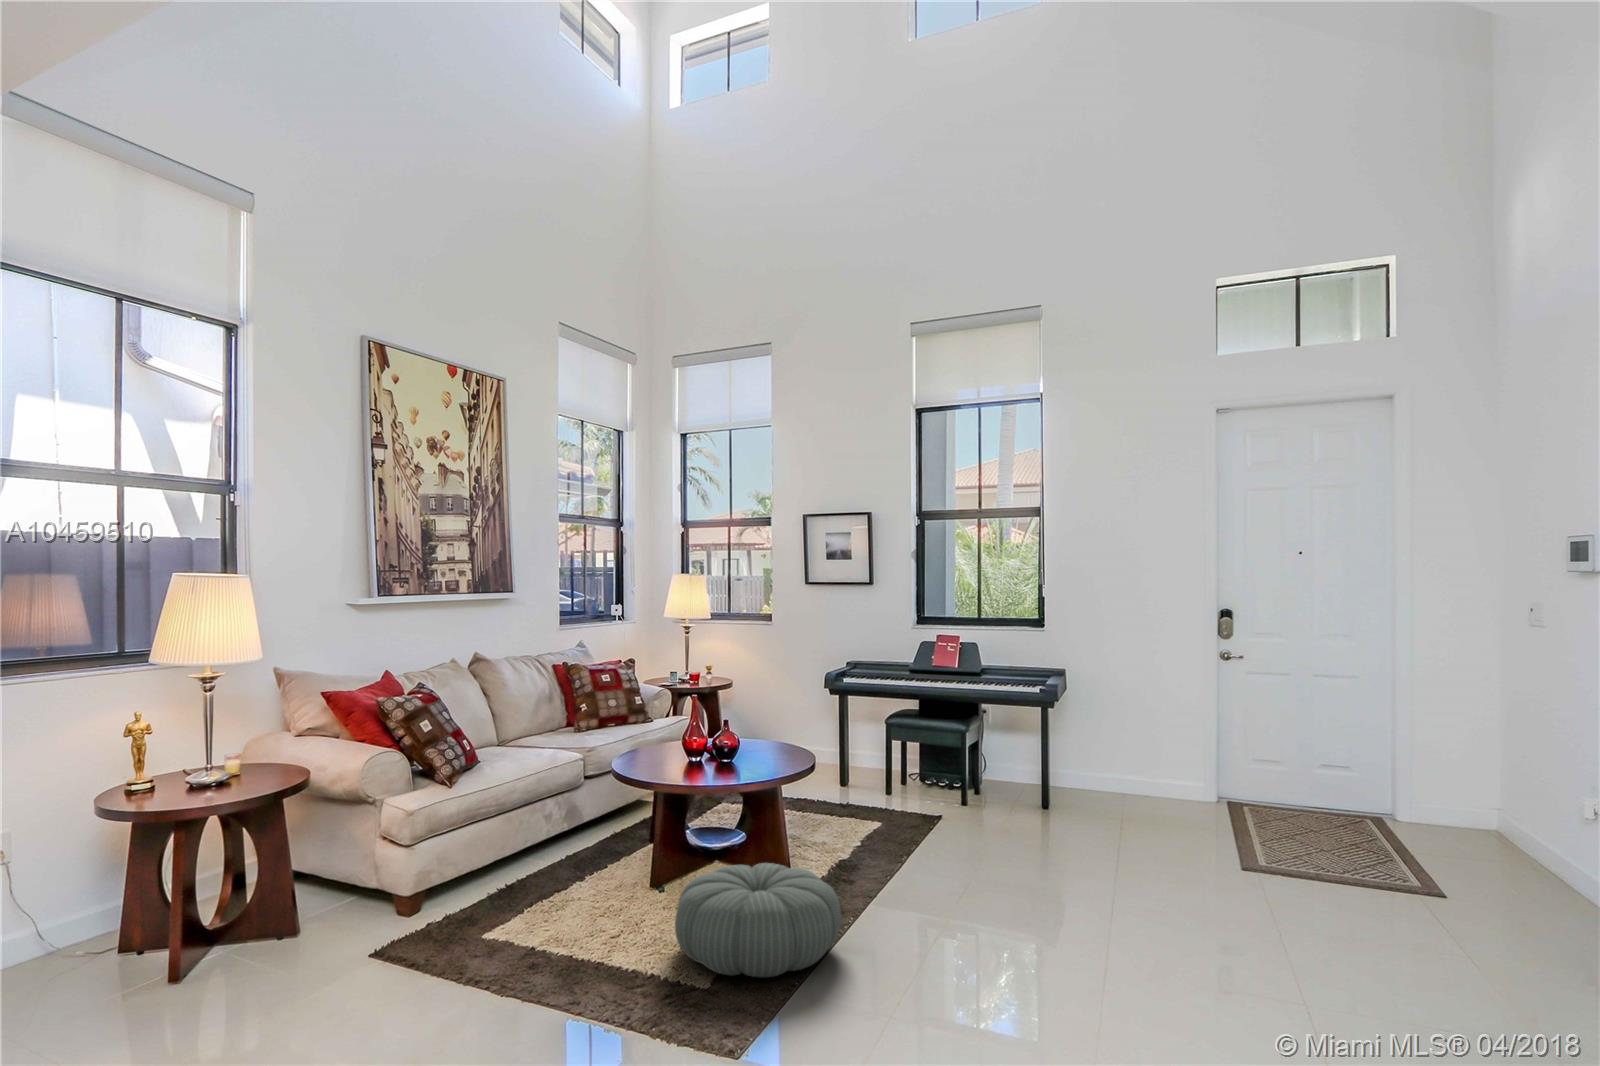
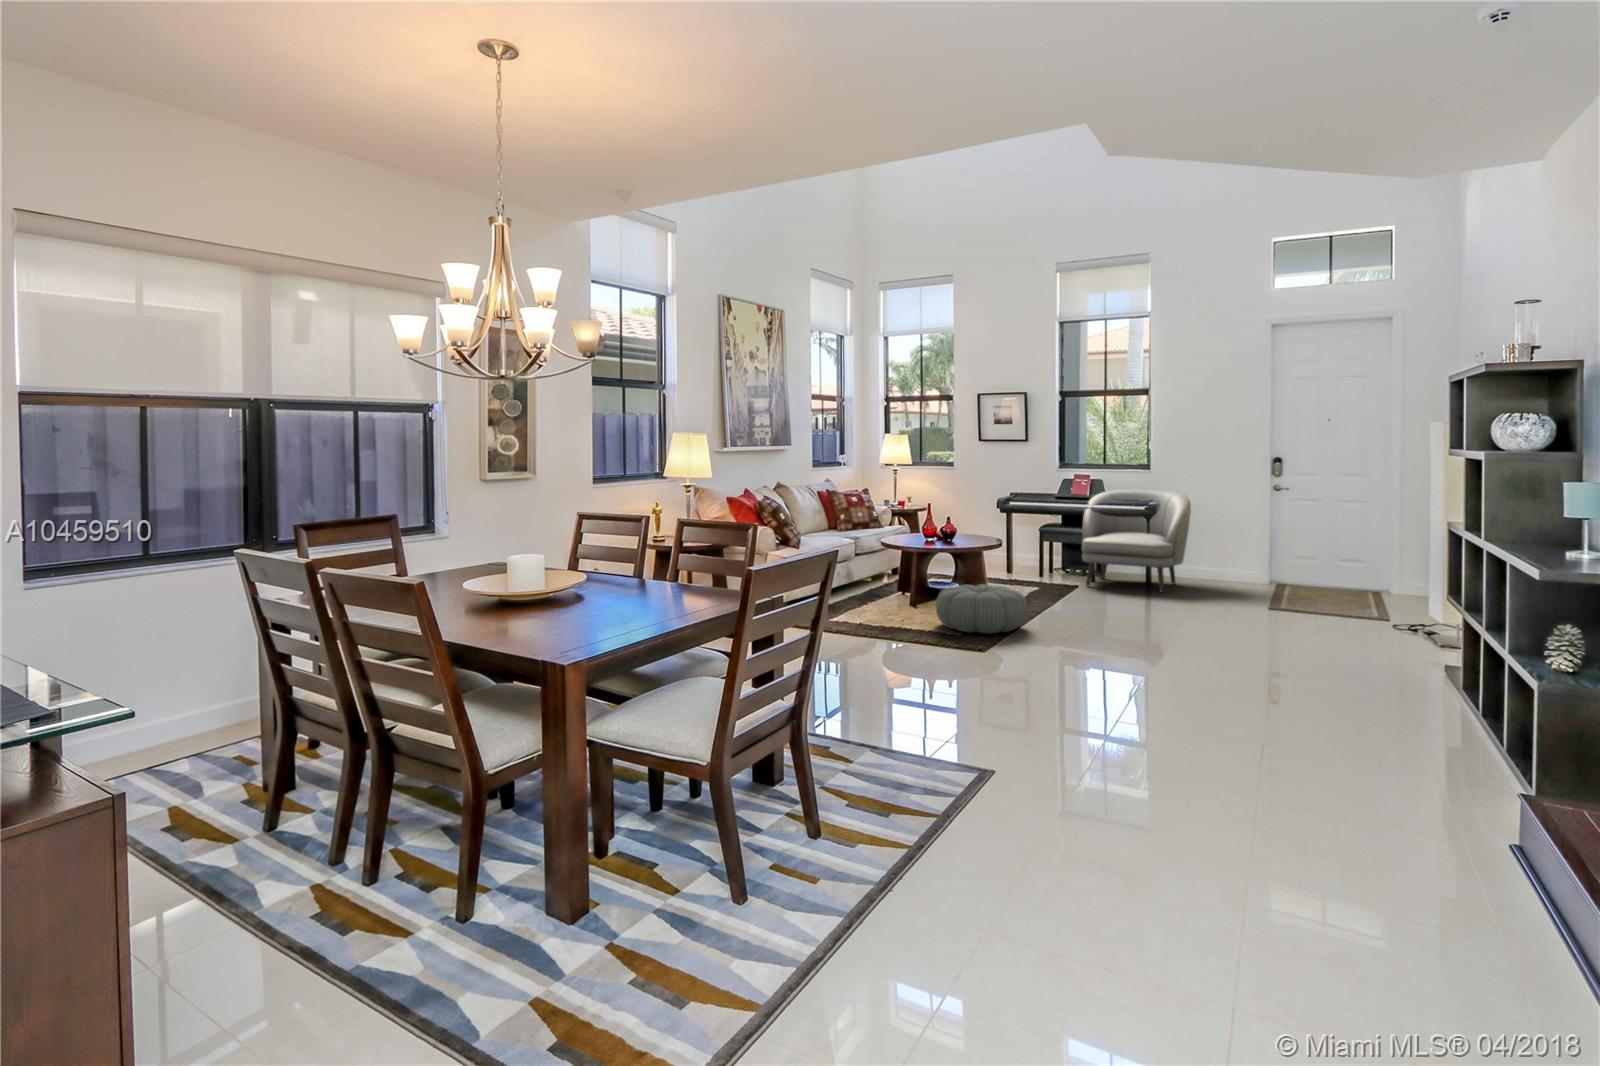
armchair: none [948,661,1106,832] -> present [1082,490,1191,593]

